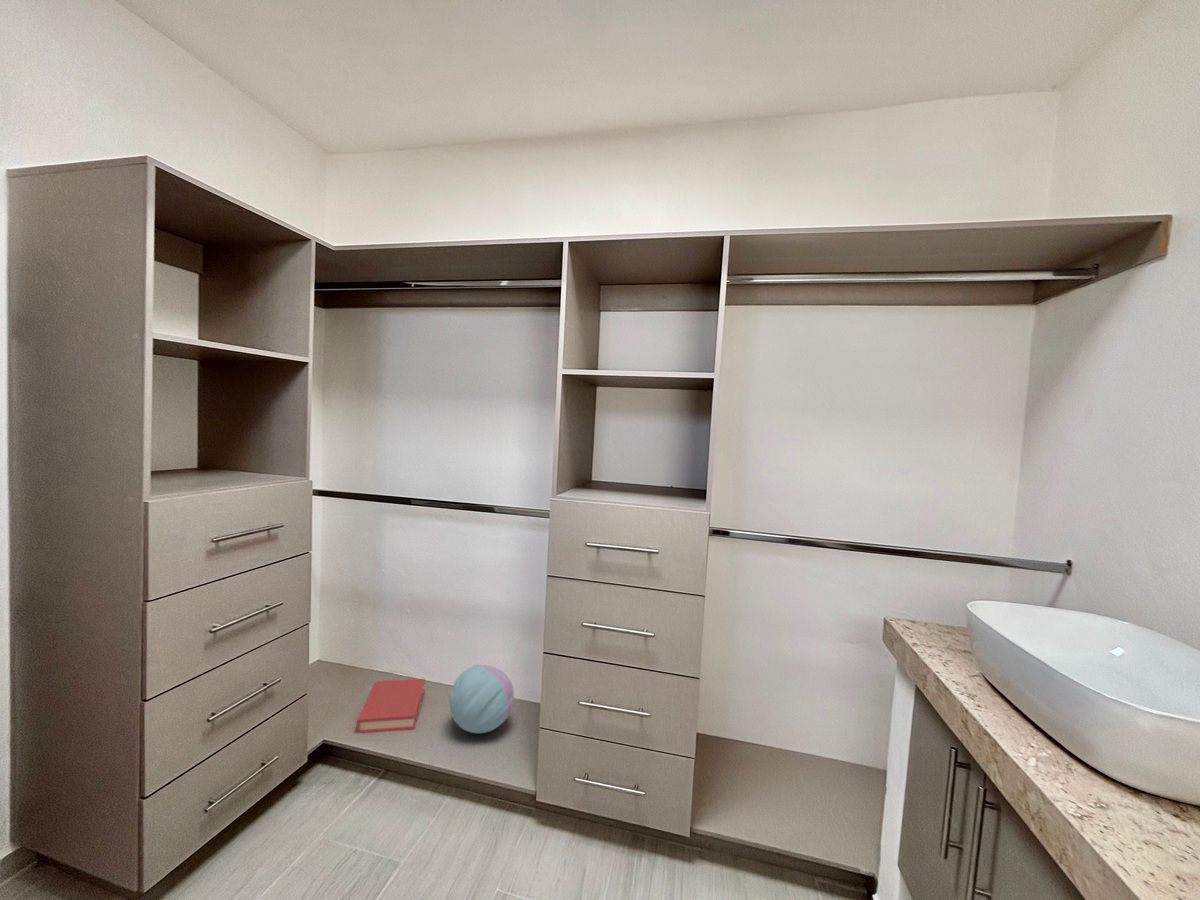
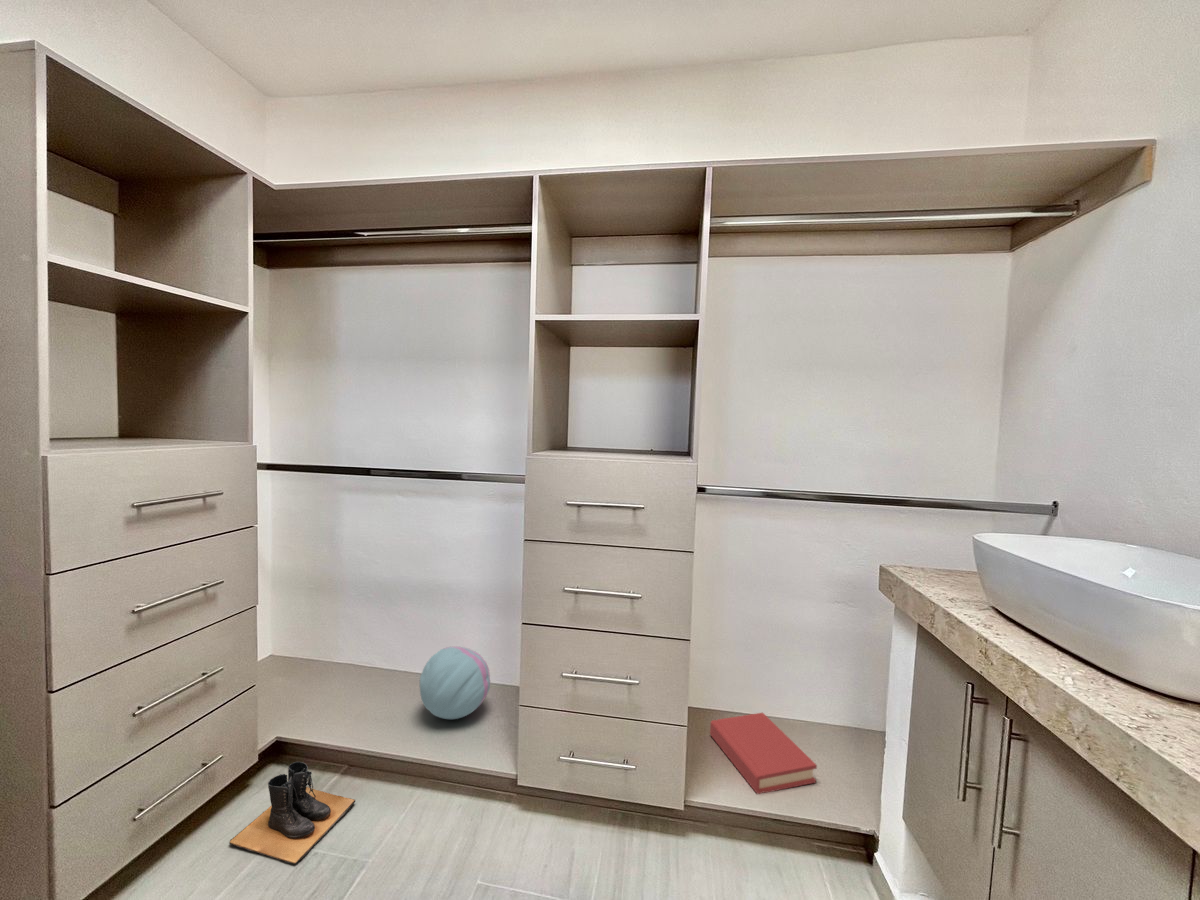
hardback book: present [356,679,425,733] -> present [710,713,817,794]
boots: none [282,765,390,859] -> present [229,762,355,864]

